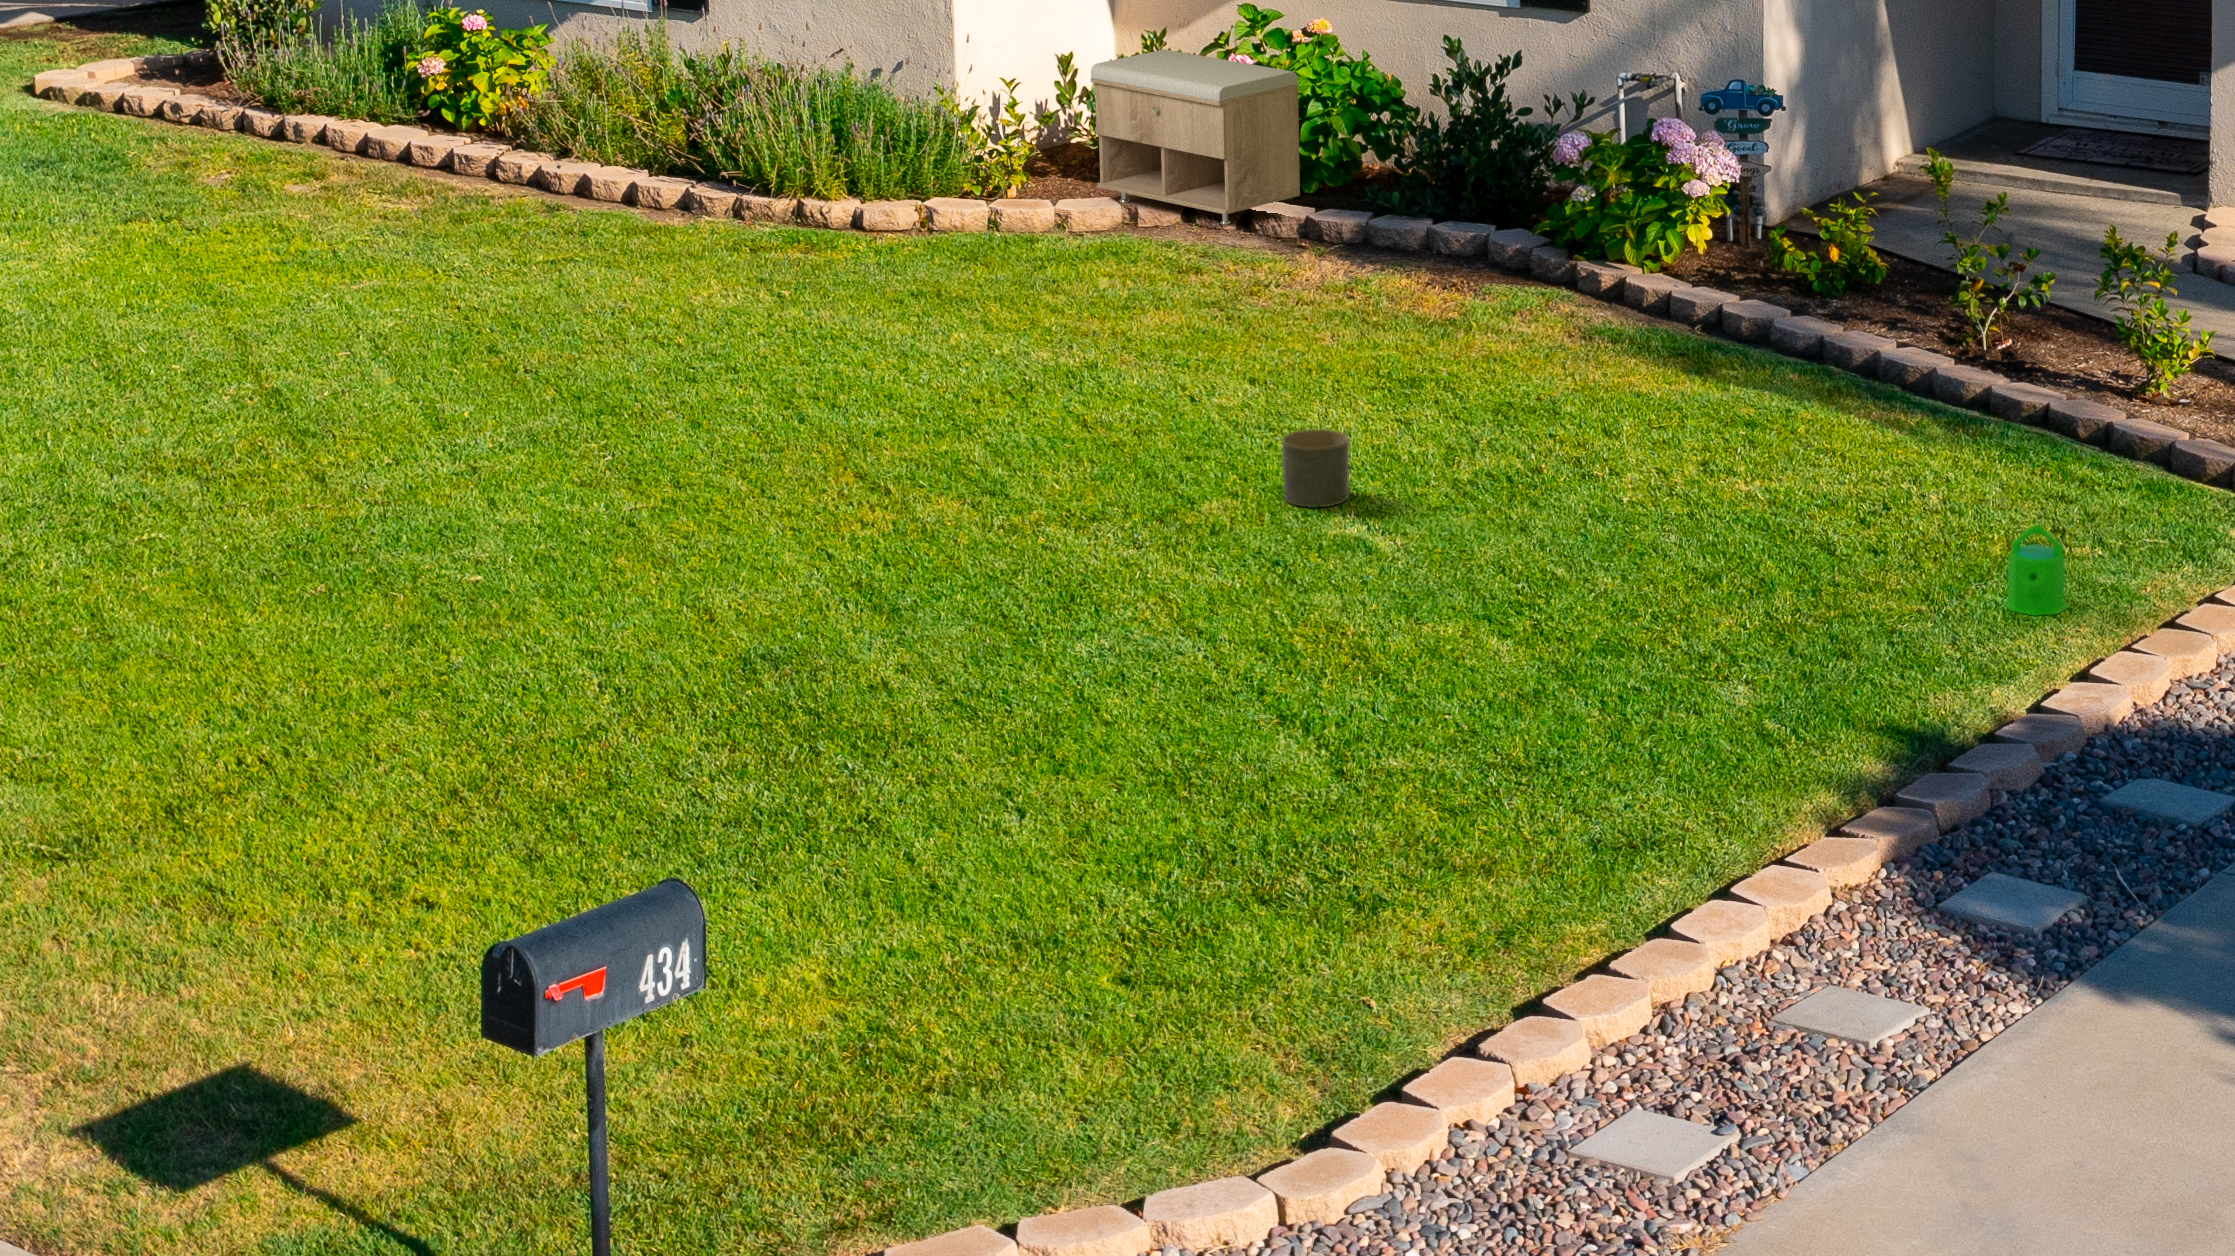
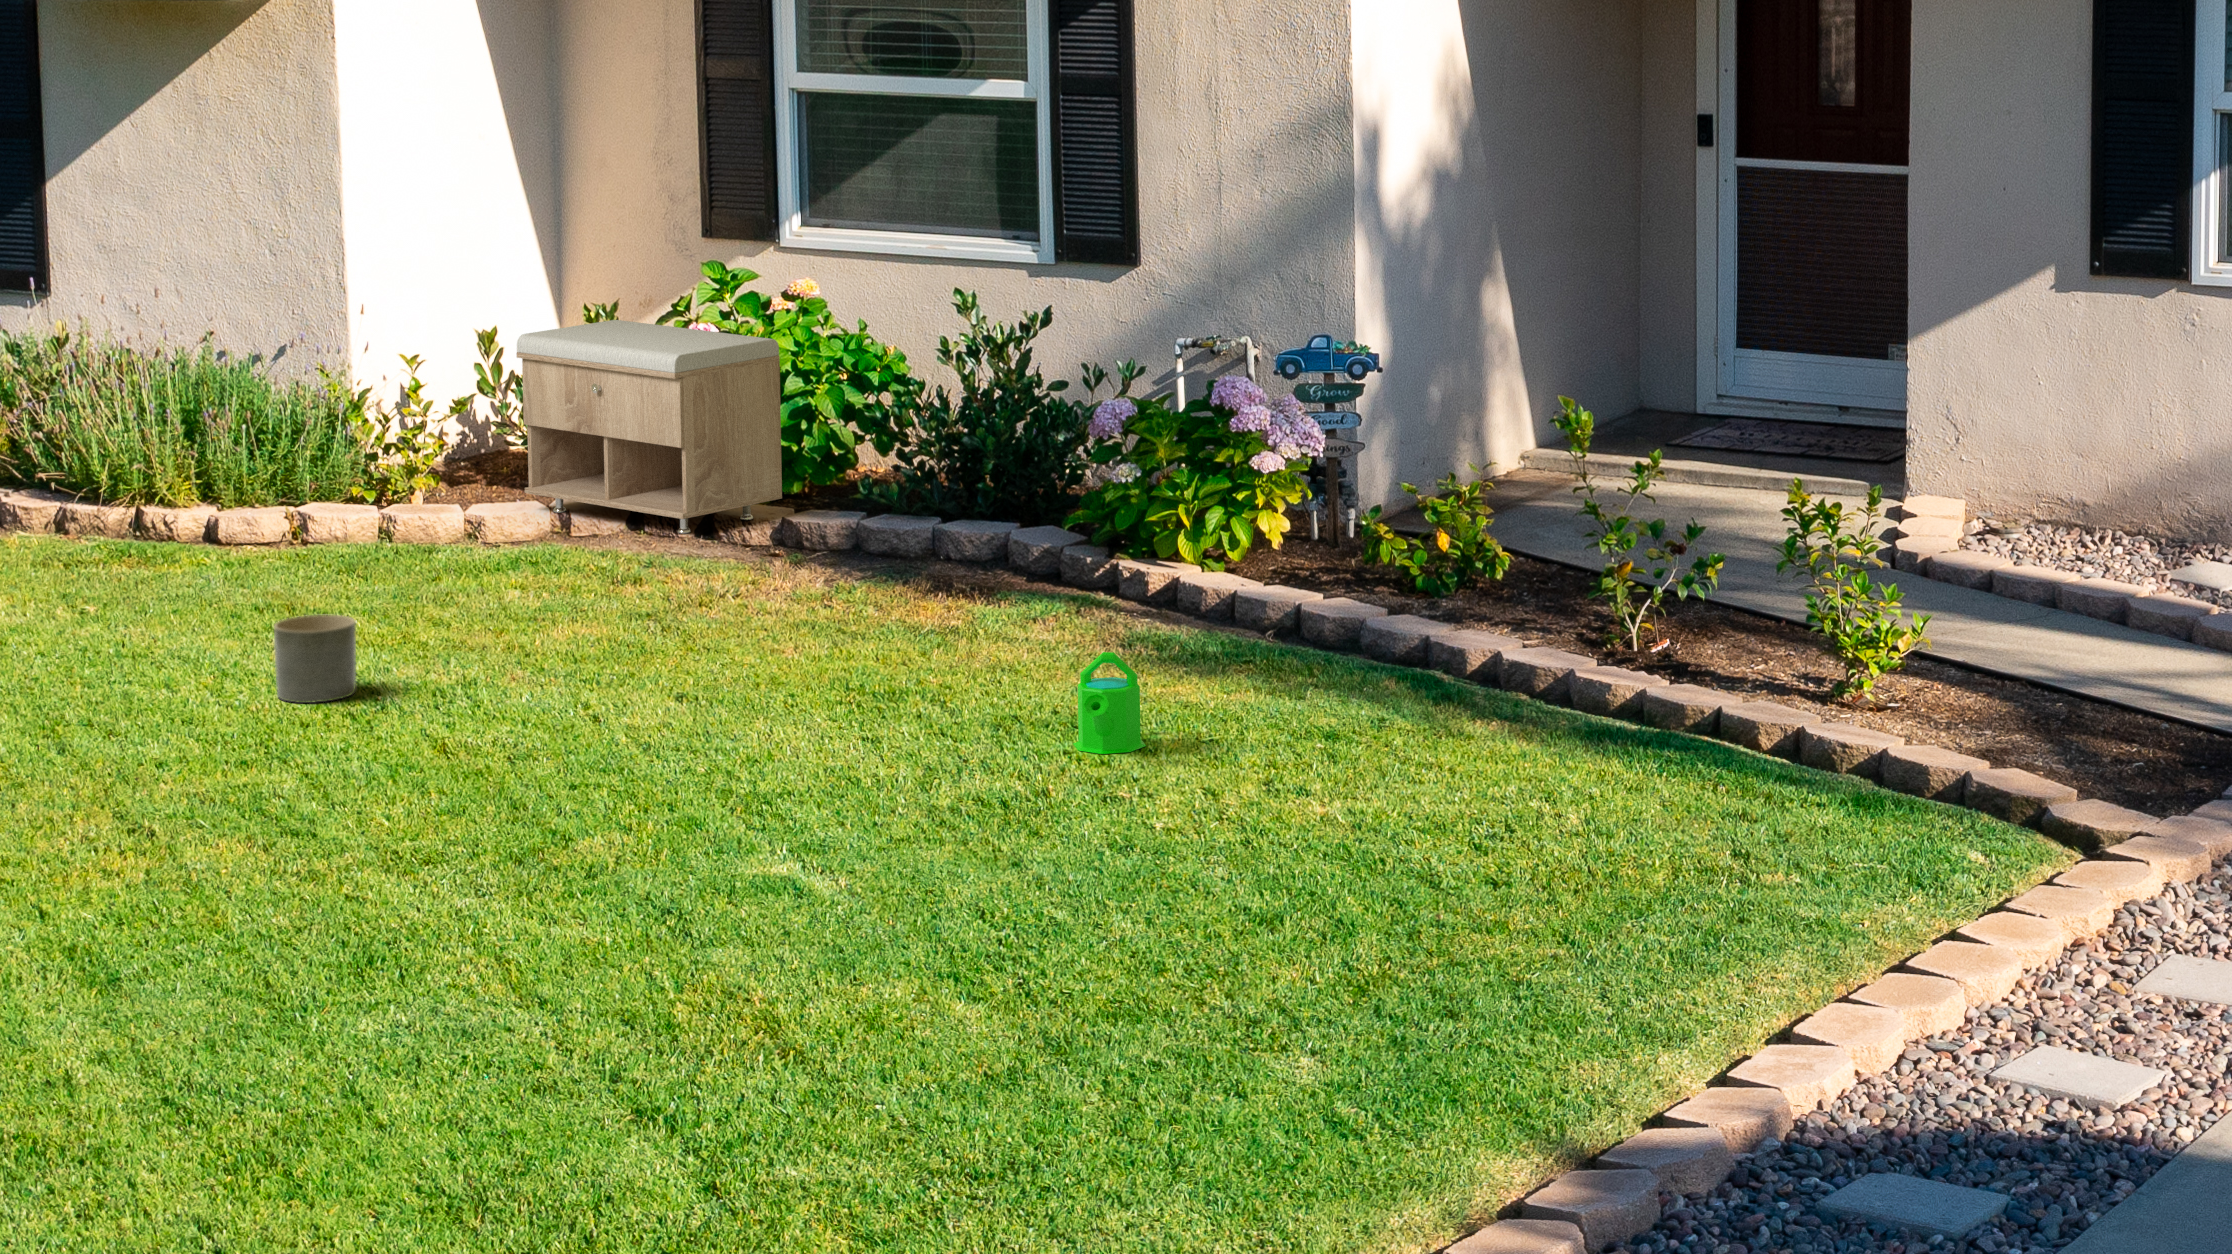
planter: present [1282,429,1349,507] -> present [274,614,356,703]
watering can: present [2005,525,2068,616] -> present [1073,652,1146,754]

